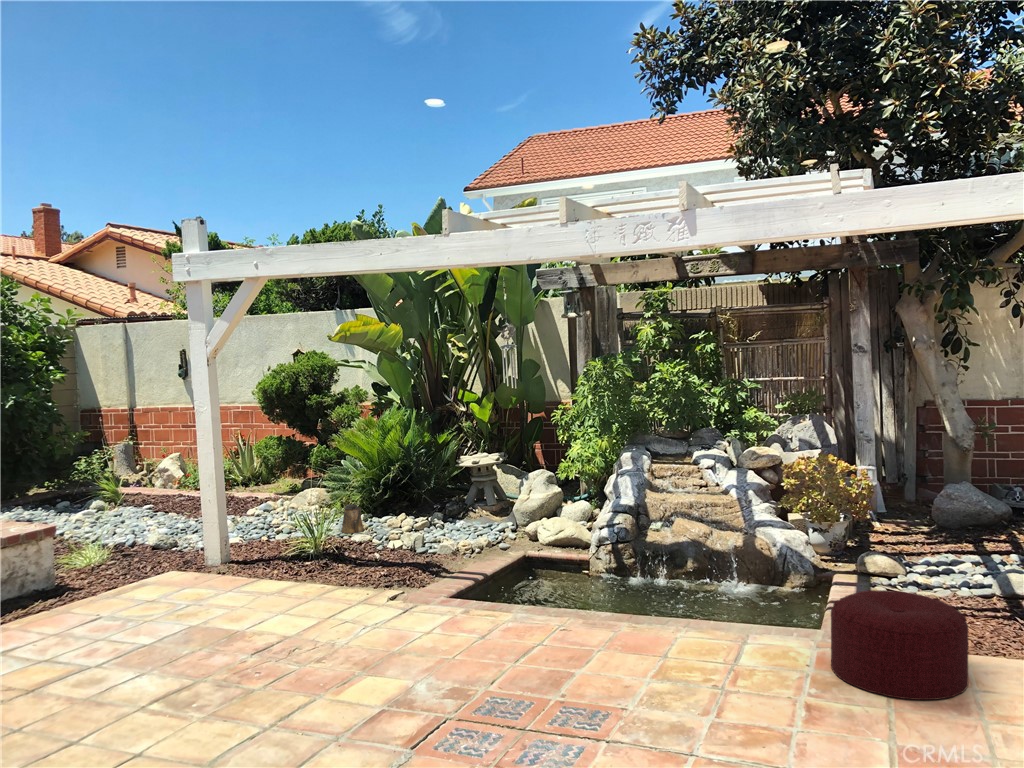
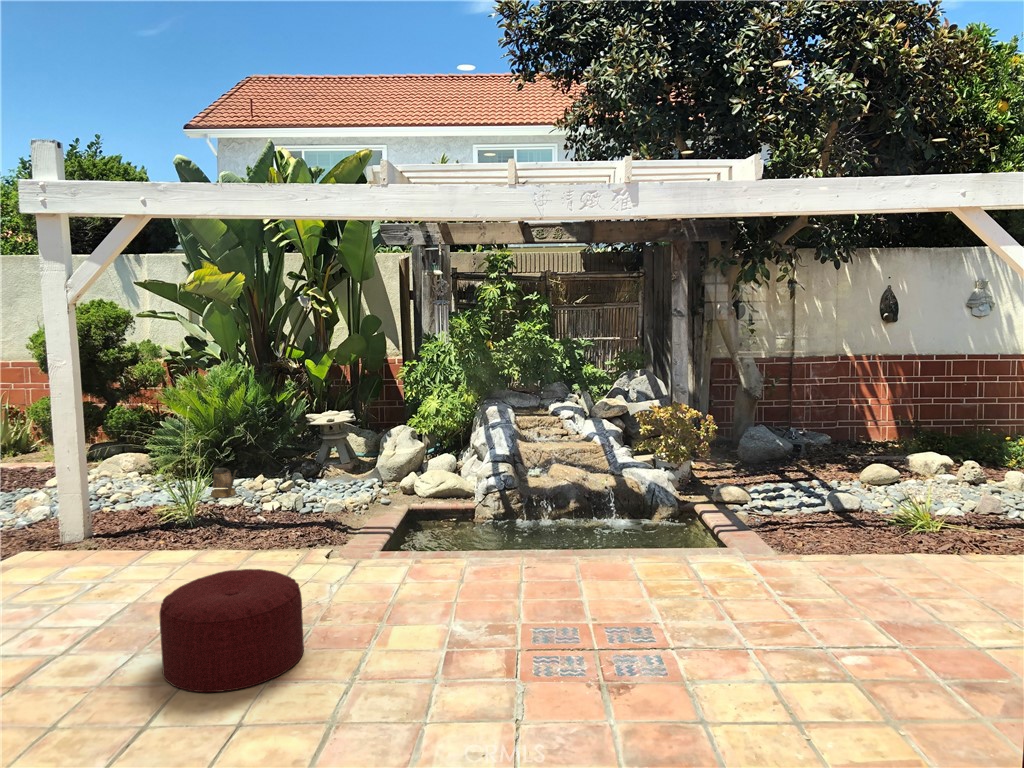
ottoman: present [831,590,968,700] -> present [159,569,304,692]

